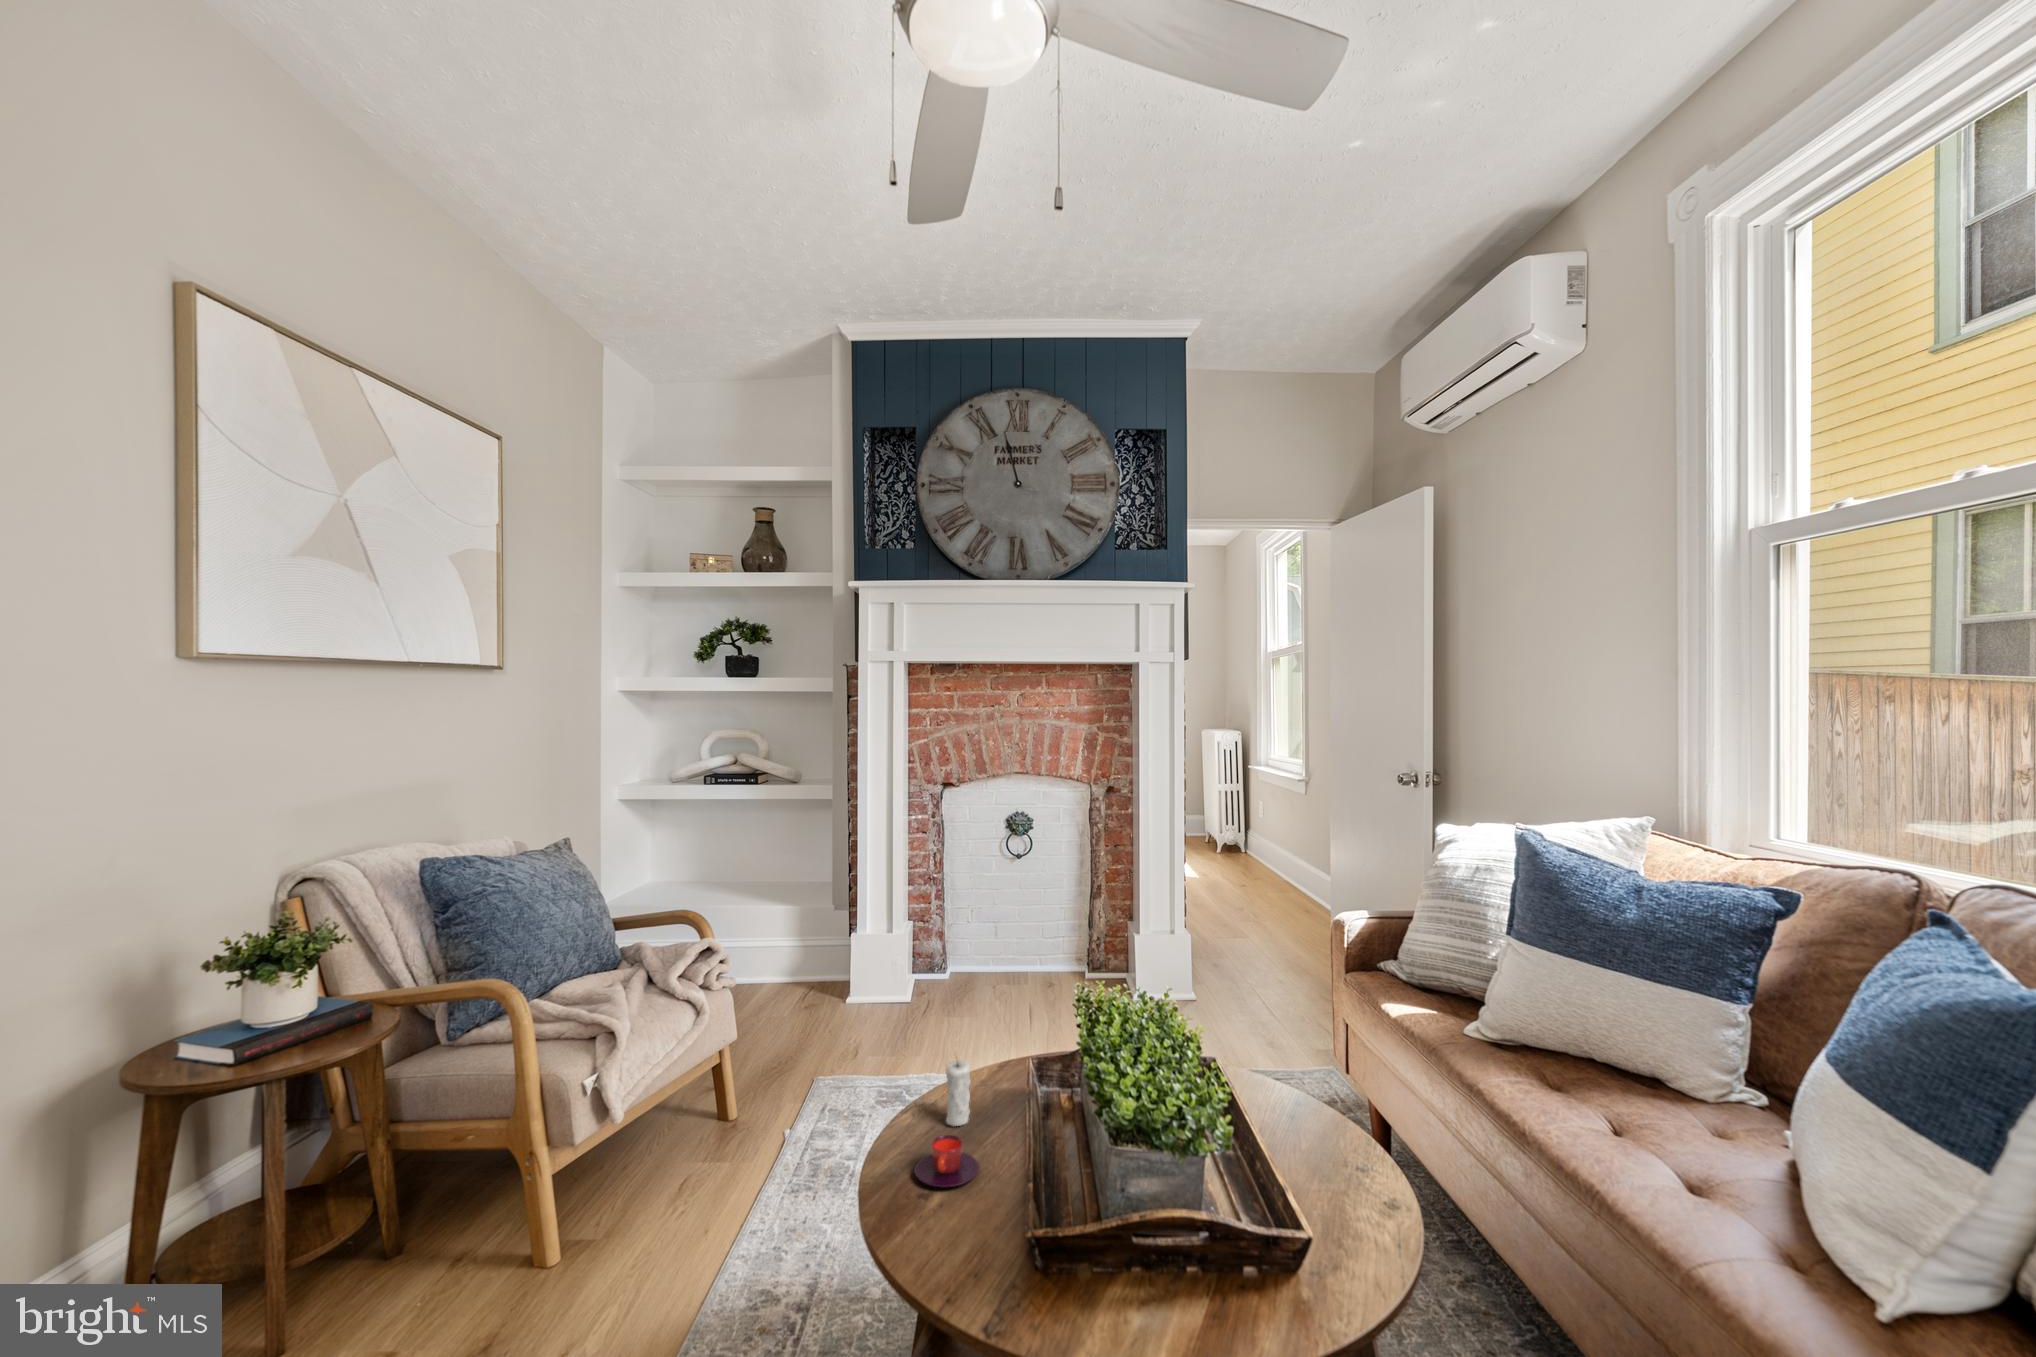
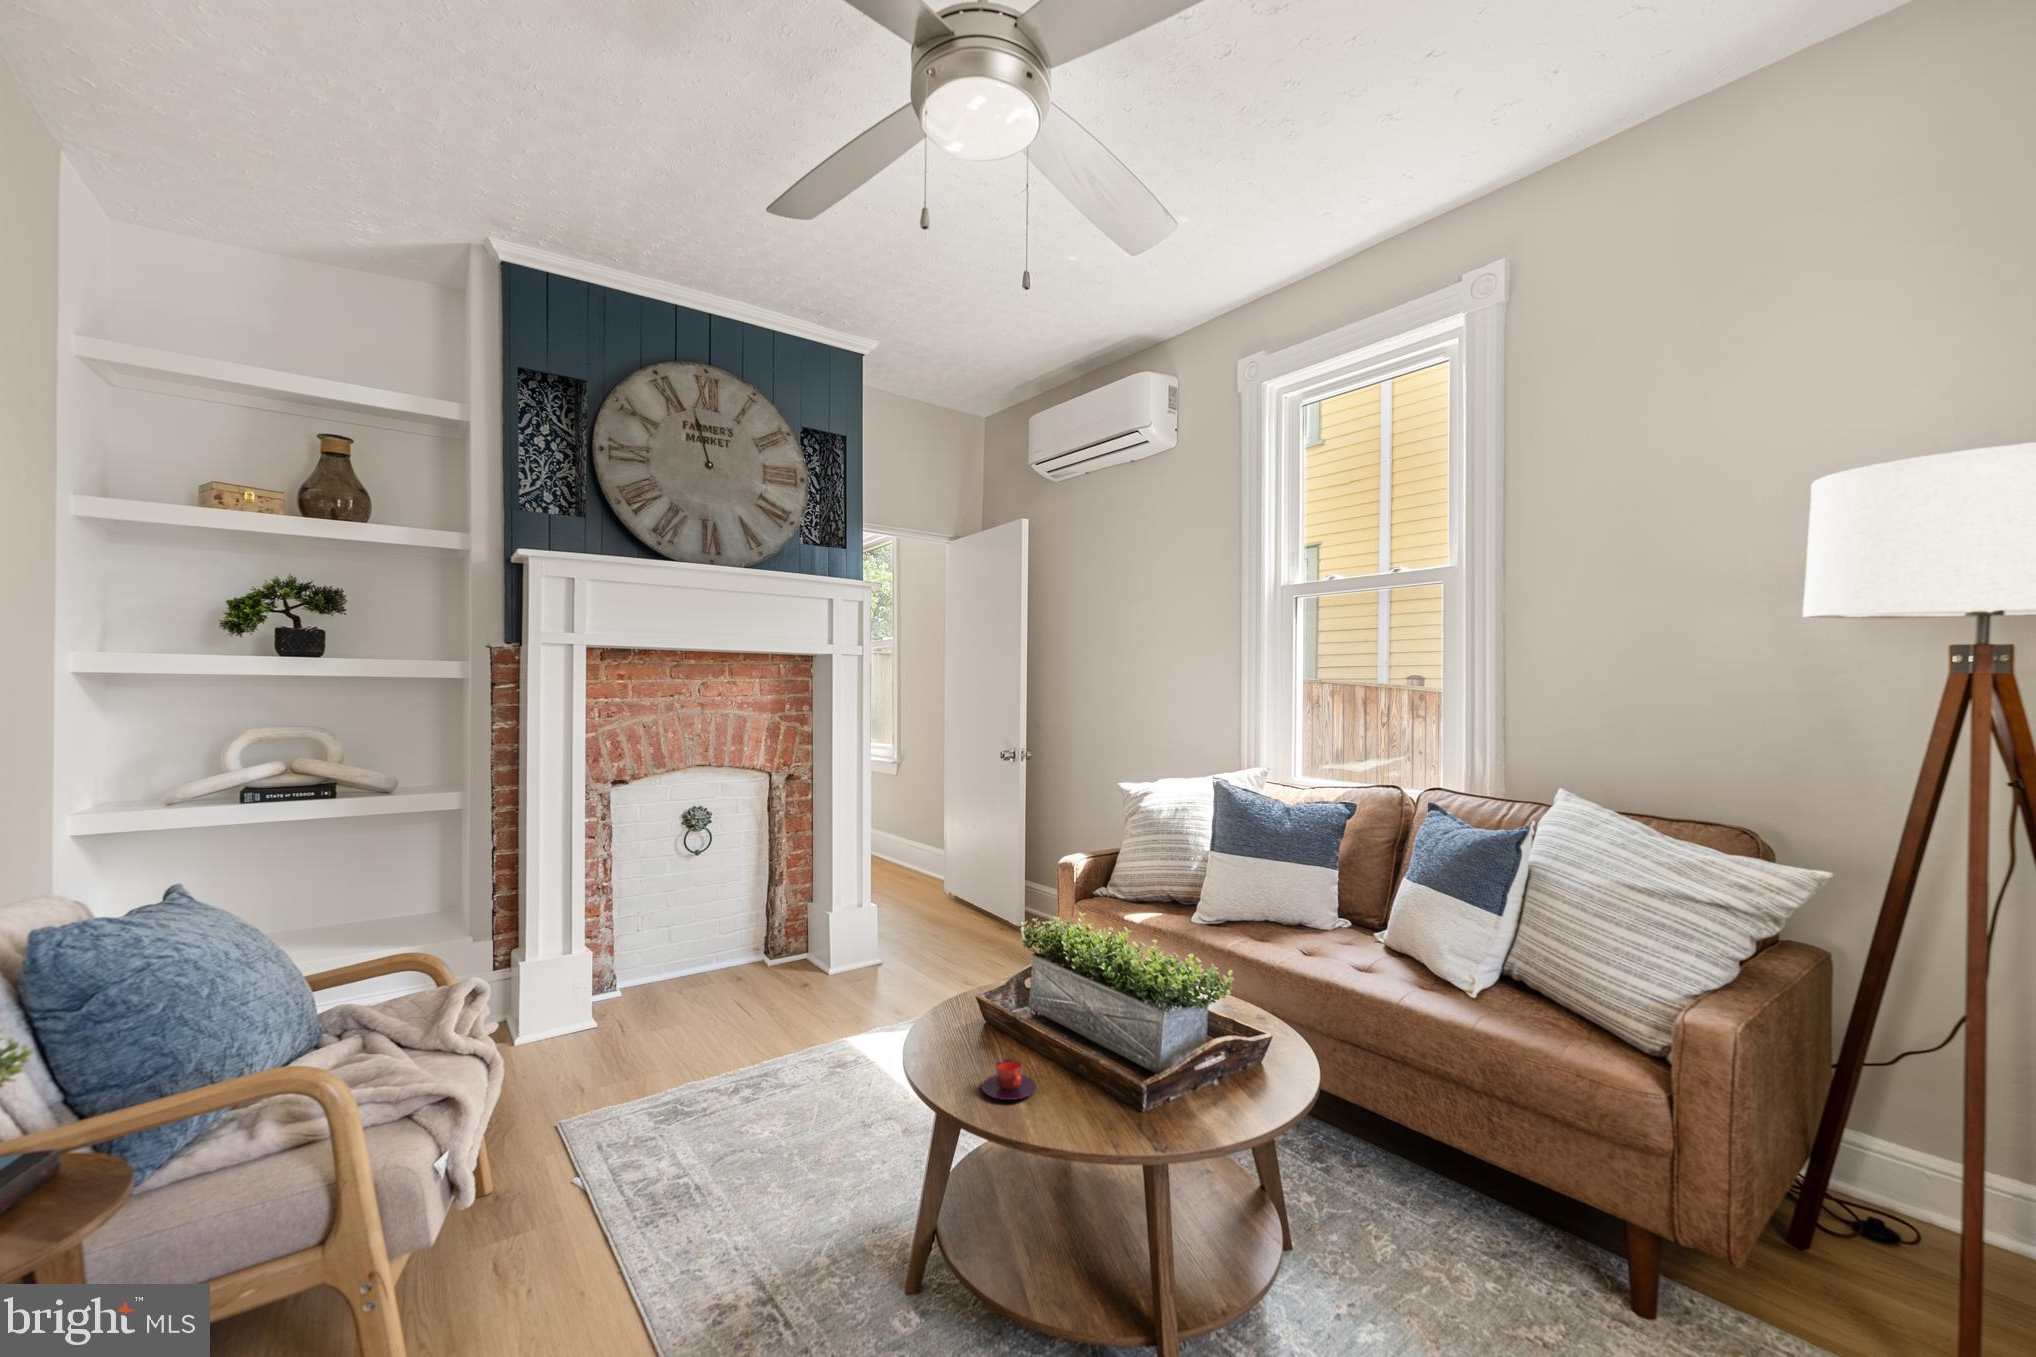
candle: present [946,1061,971,1126] -> none [956,997,978,1061]

